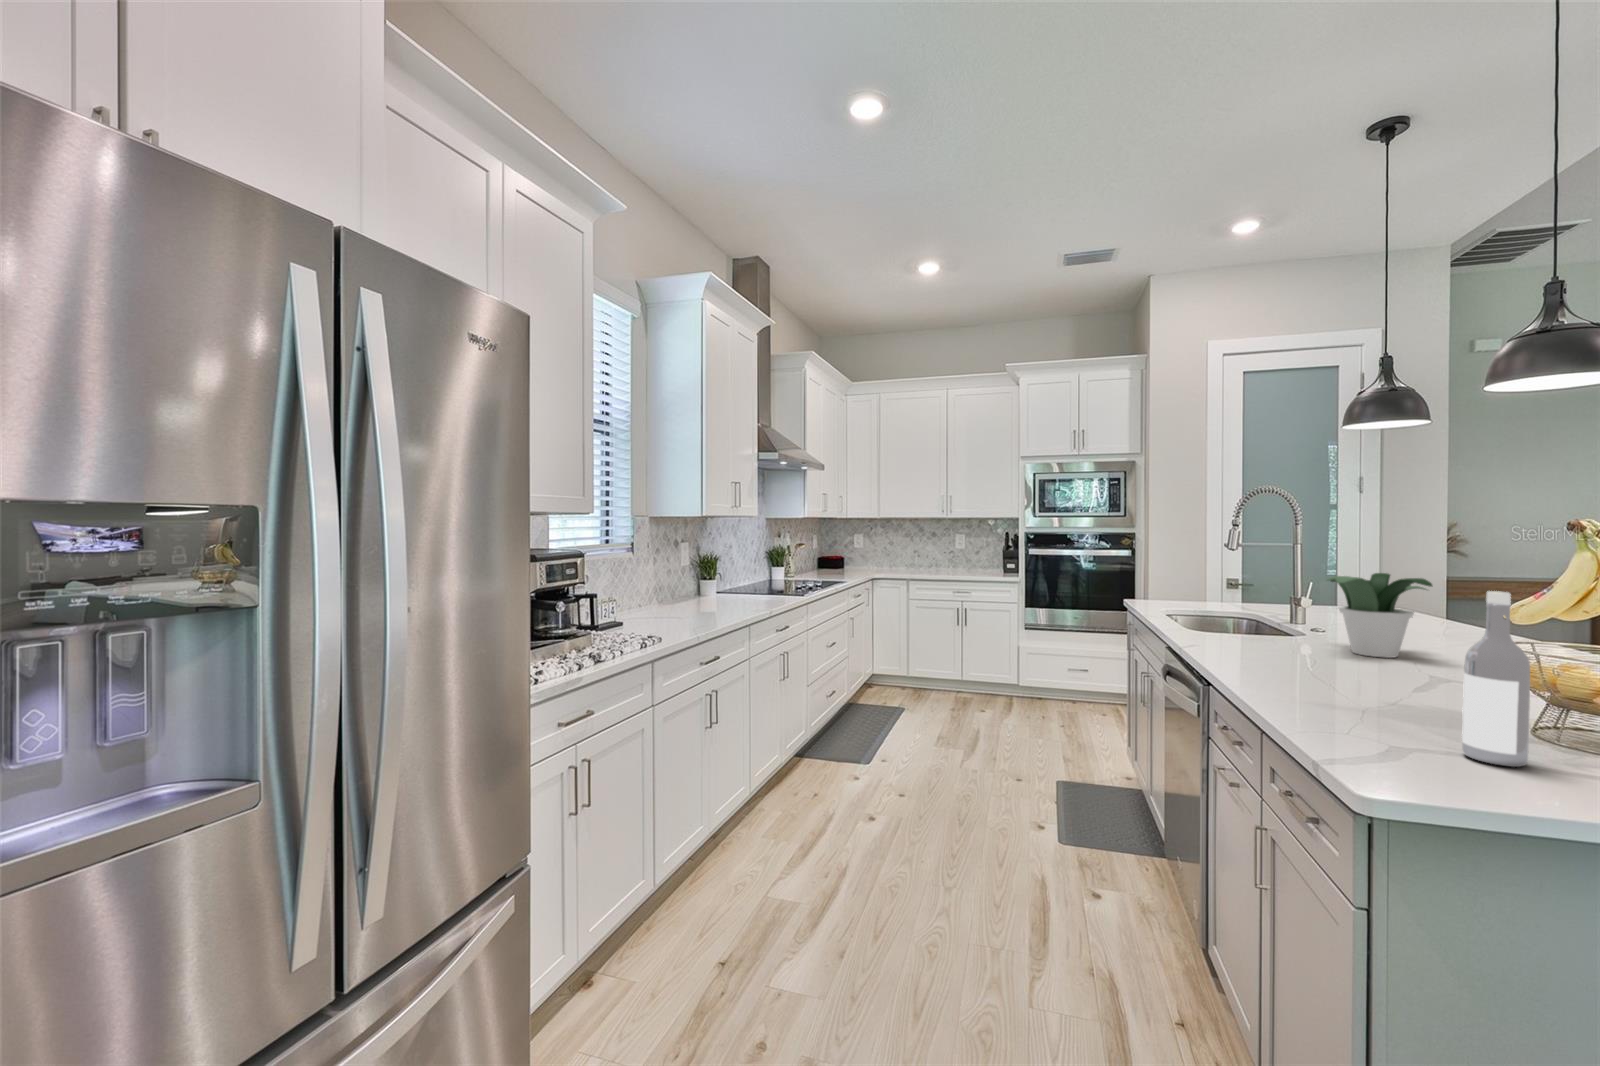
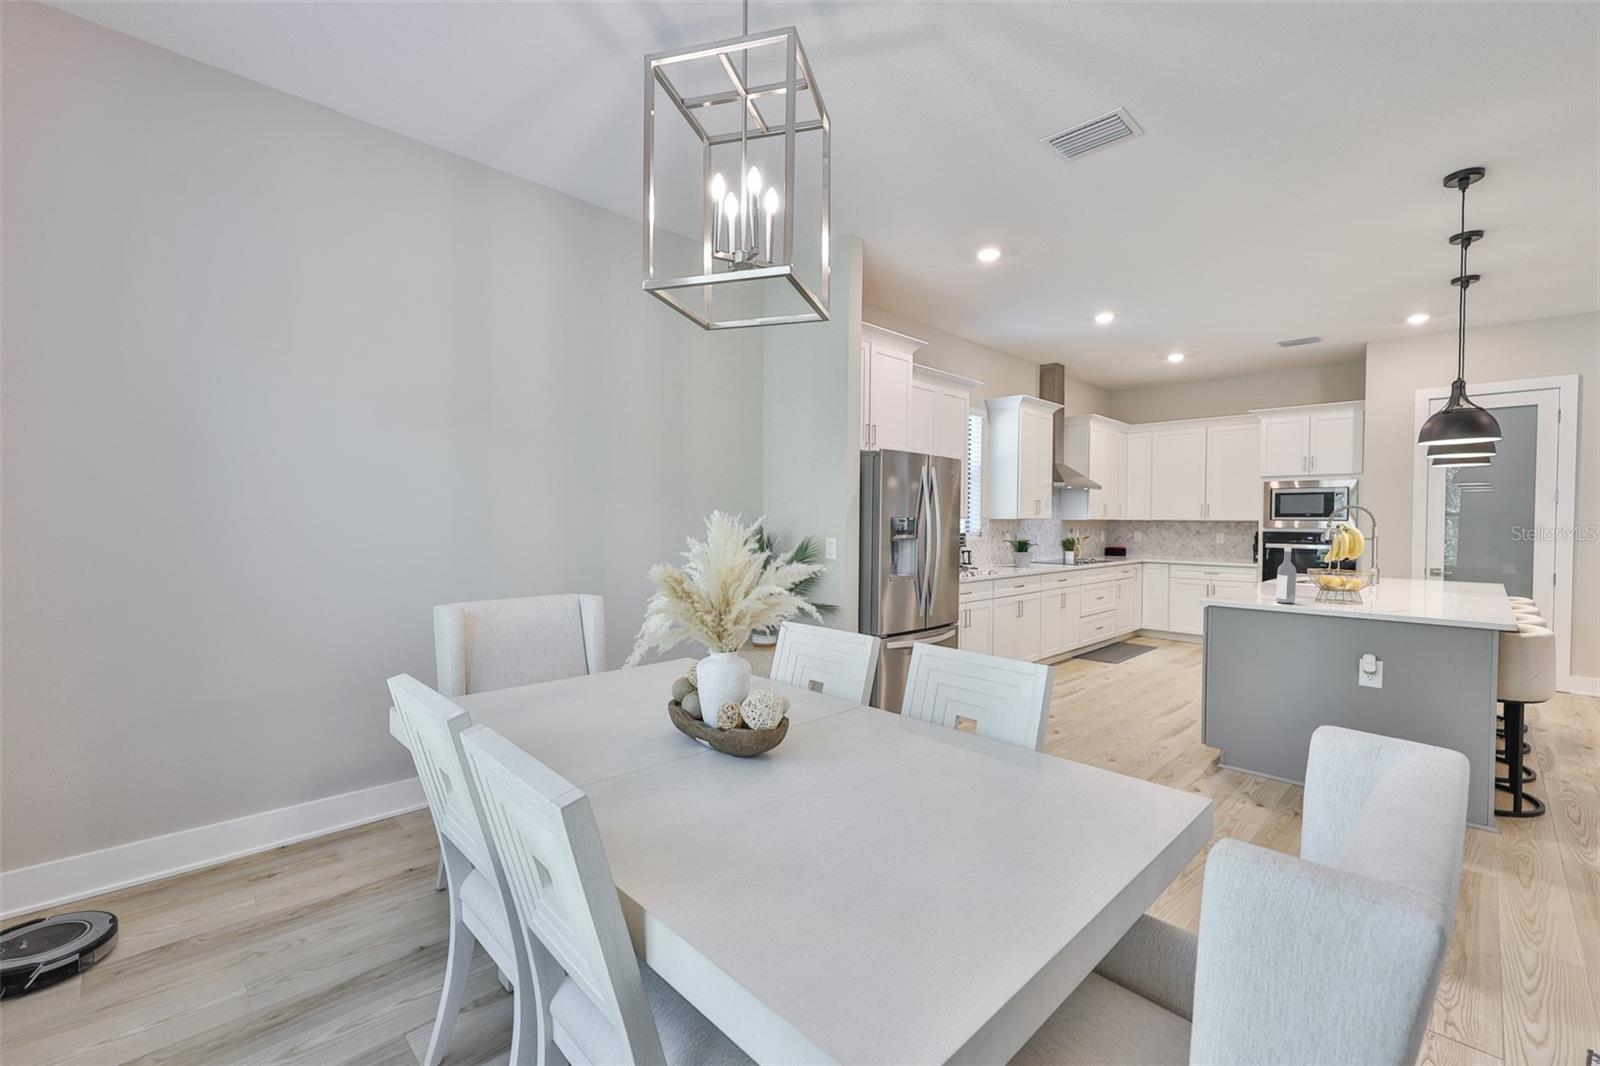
potted plant: present [1328,573,1432,658] -> present [1002,540,1038,567]

